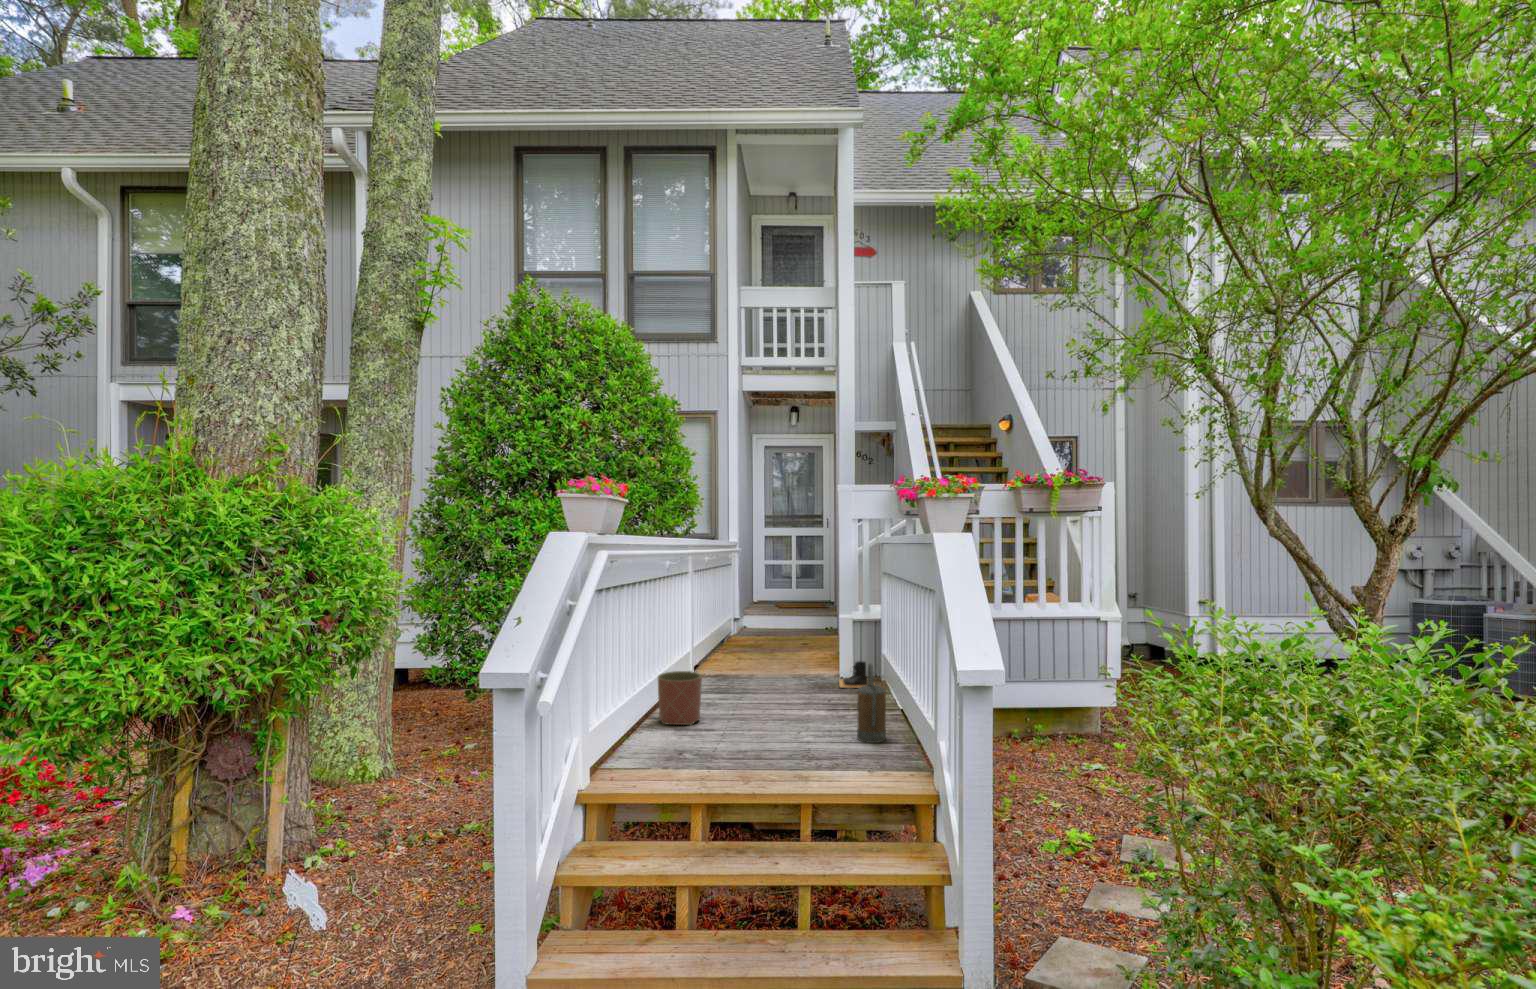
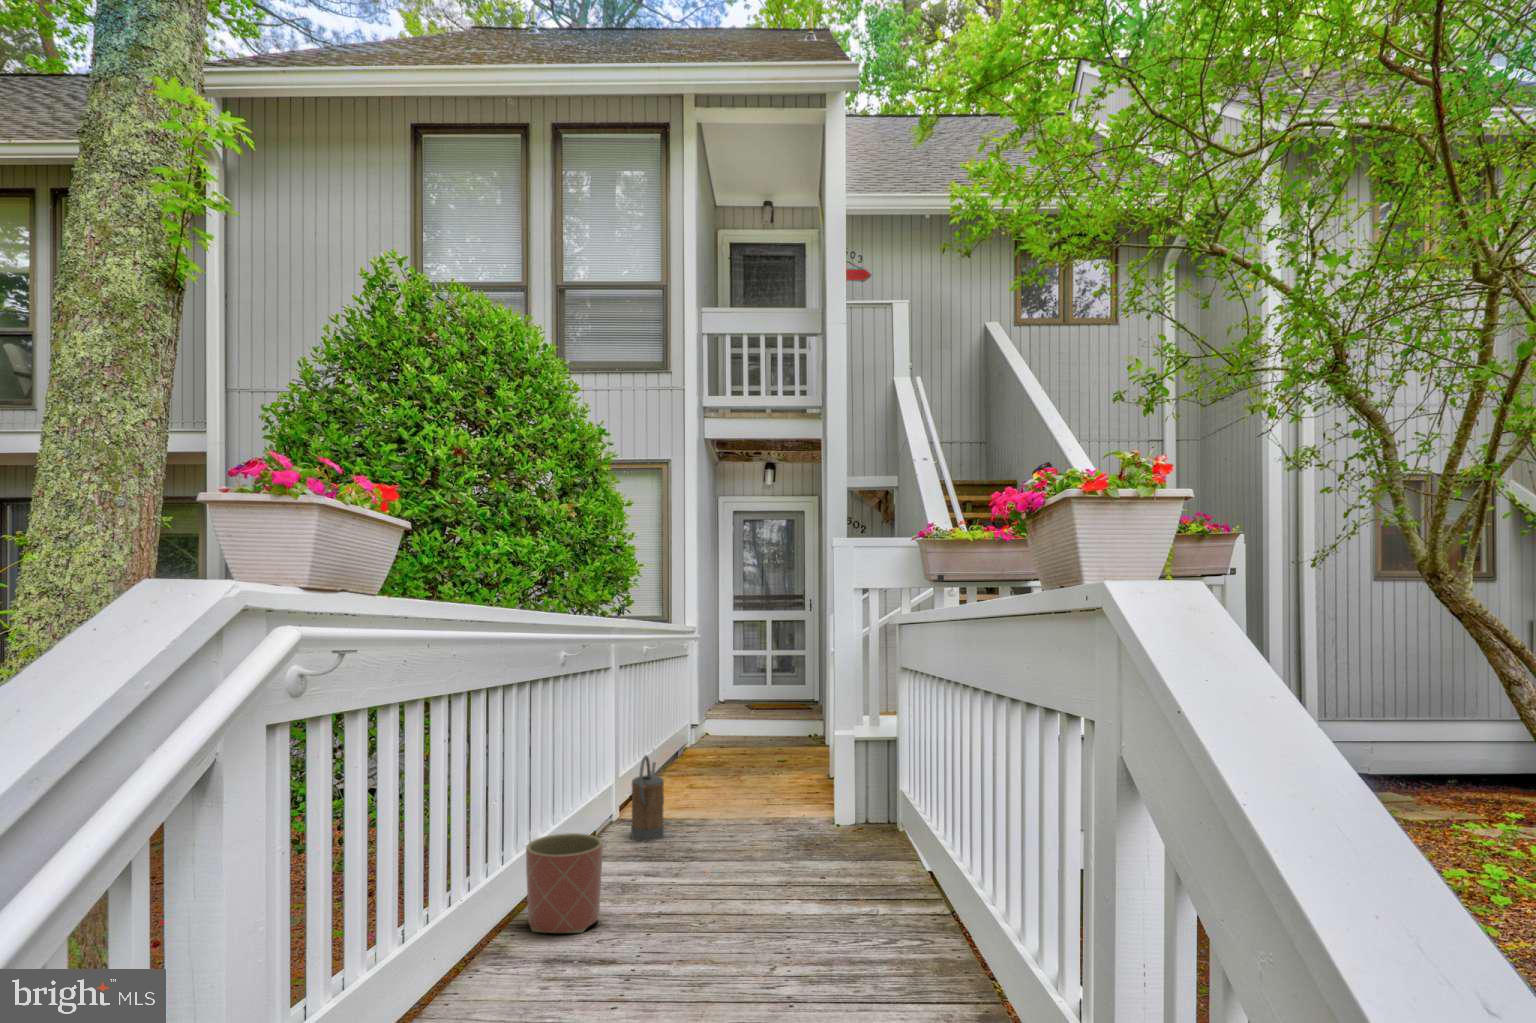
boots: present [839,661,875,689] -> none [832,801,890,846]
watering can: present [857,663,886,743] -> present [631,756,664,841]

